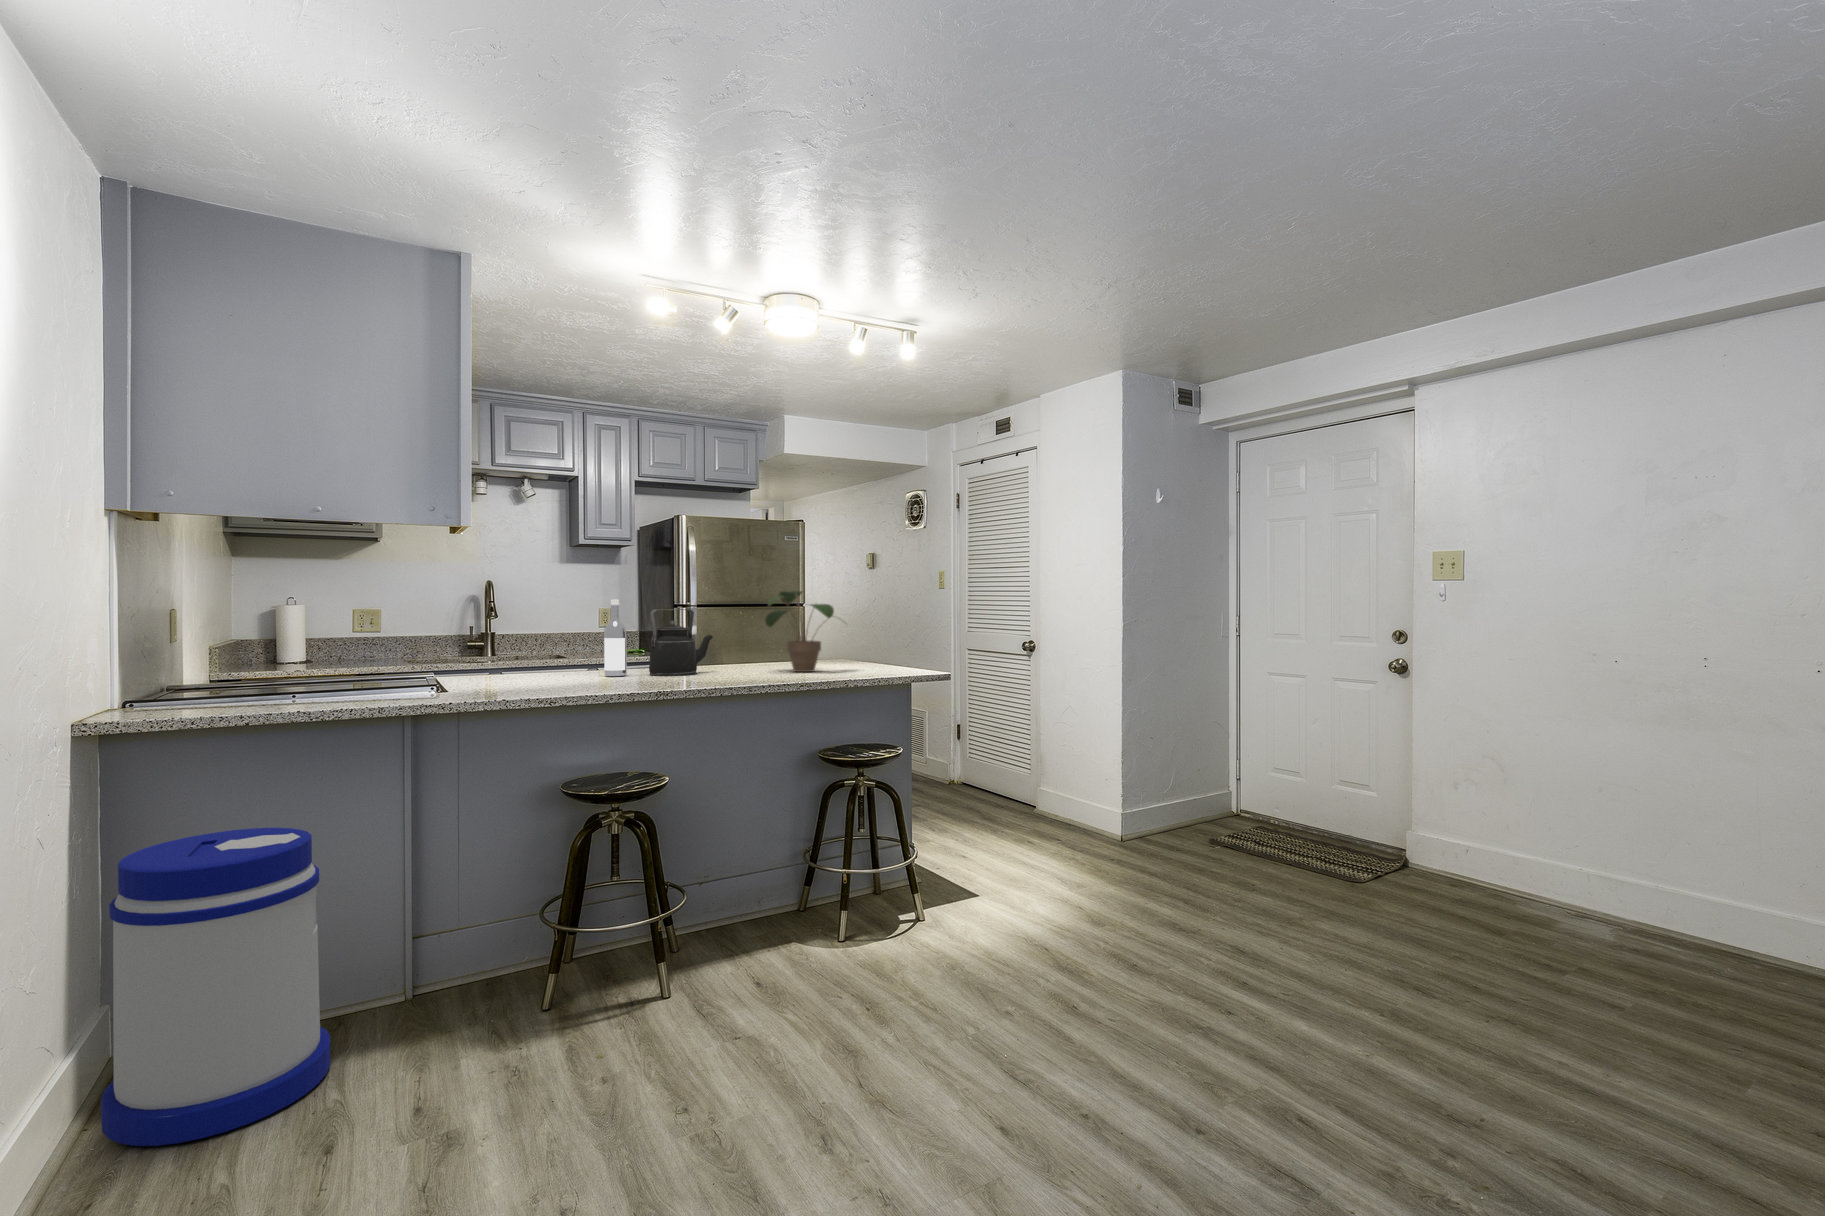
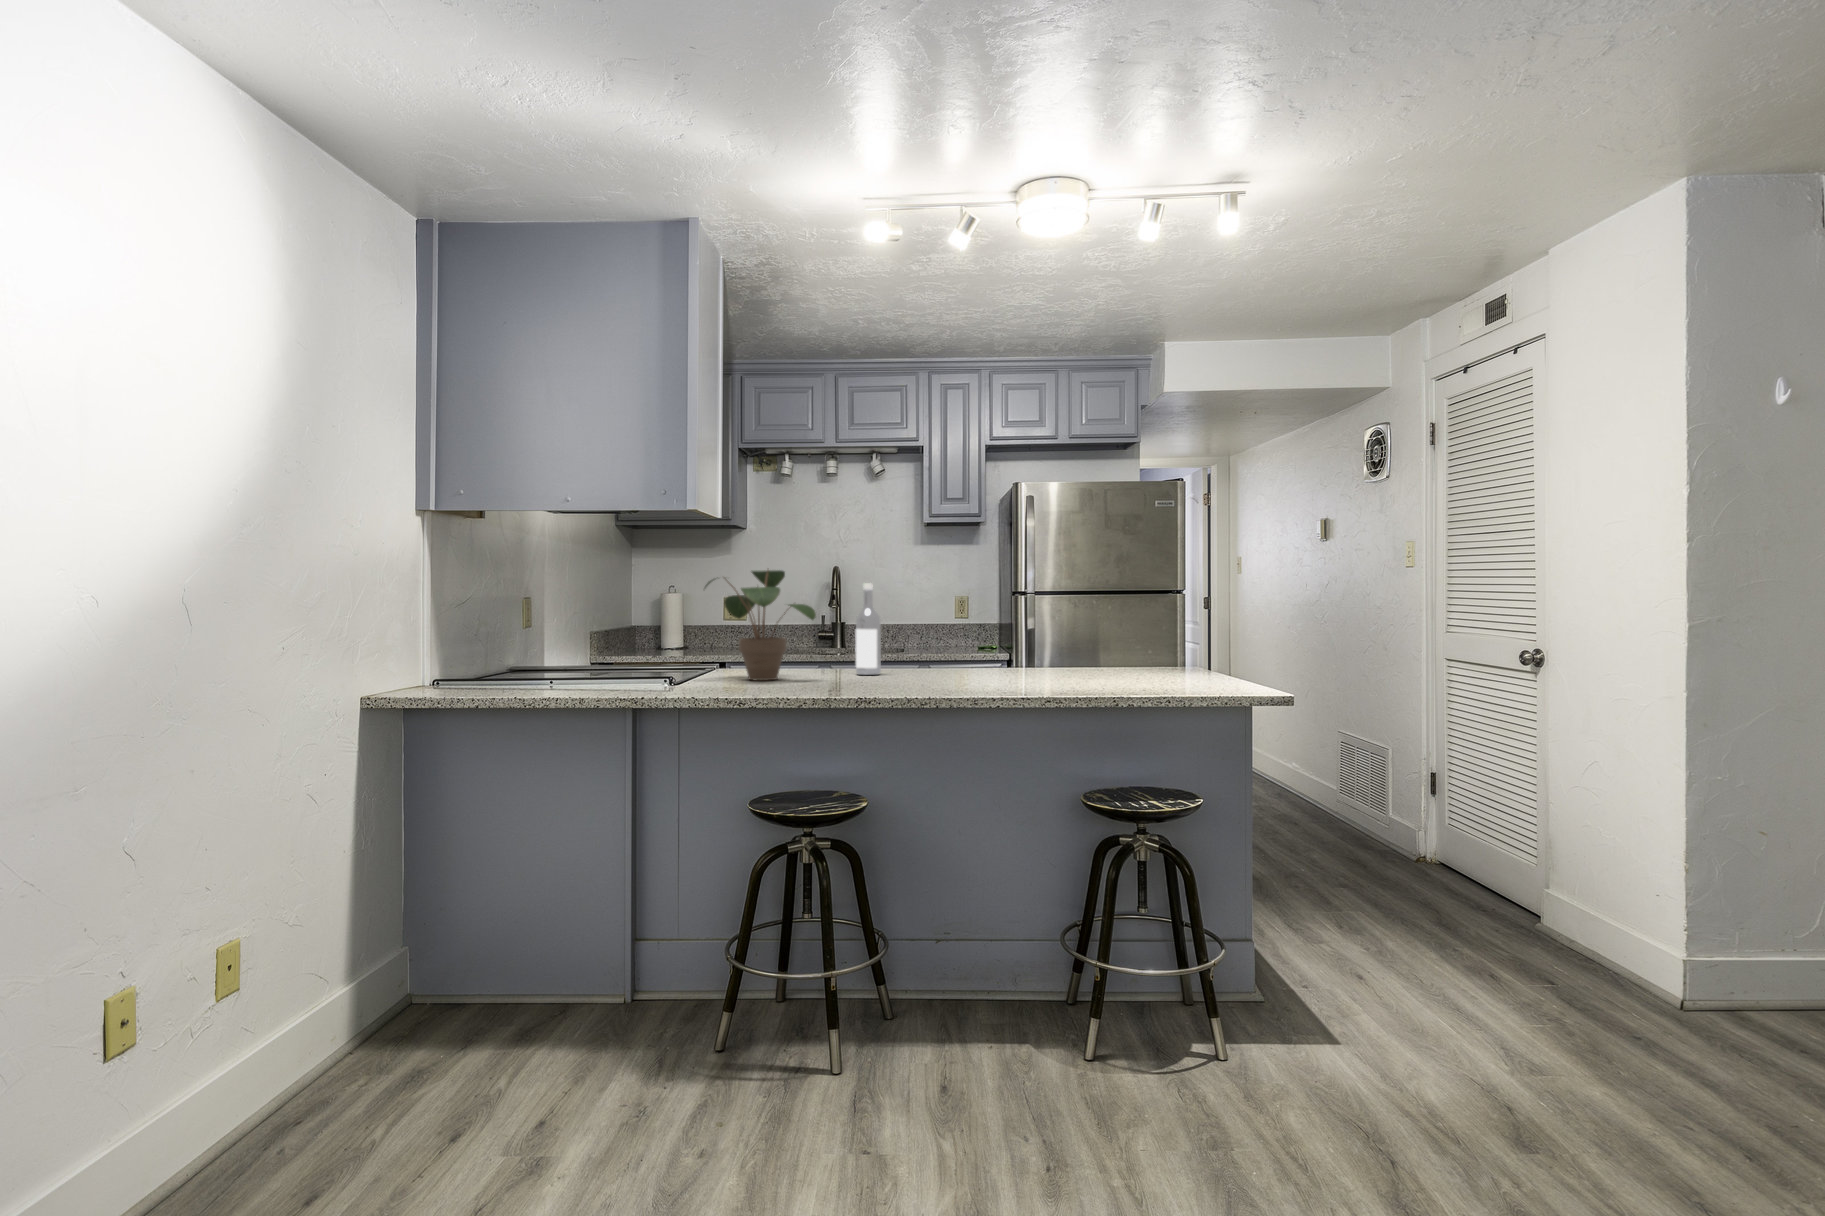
potted plant: present [765,591,834,672] -> present [705,570,816,680]
kettle: present [649,609,713,676] -> none [905,595,989,678]
trash can: present [101,828,330,1146] -> none [290,810,490,1114]

